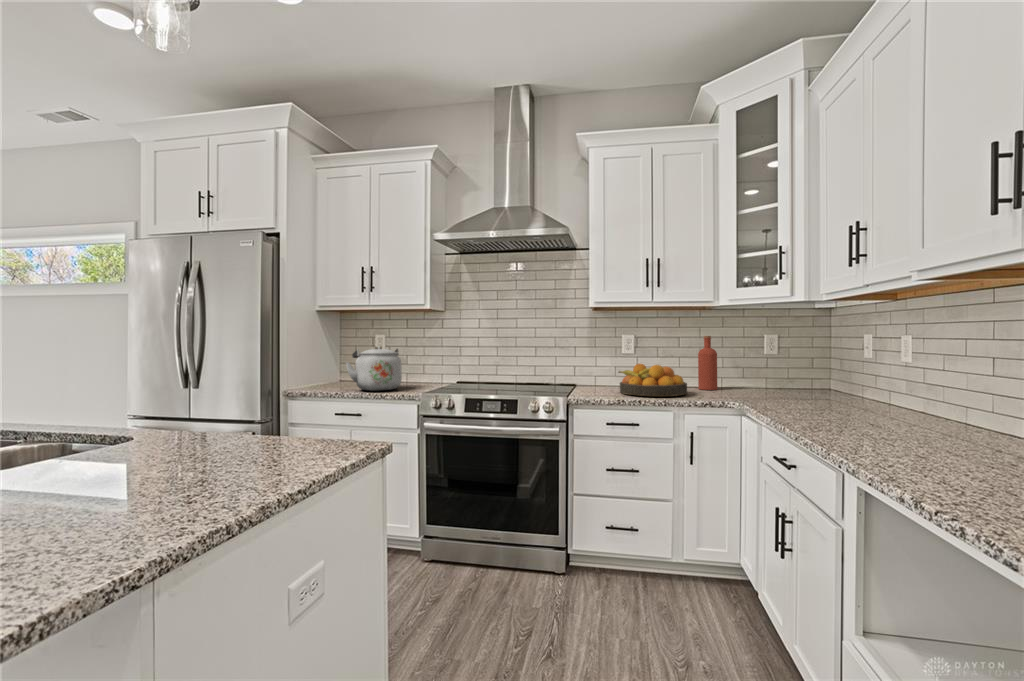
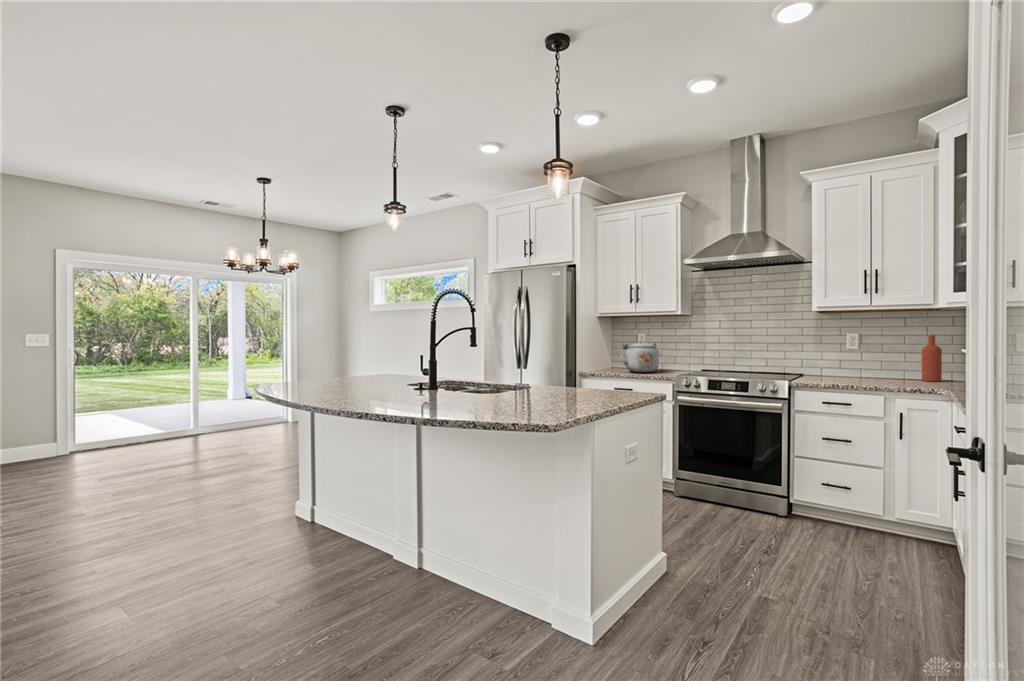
fruit bowl: present [619,364,687,396] -> none [839,357,905,384]

